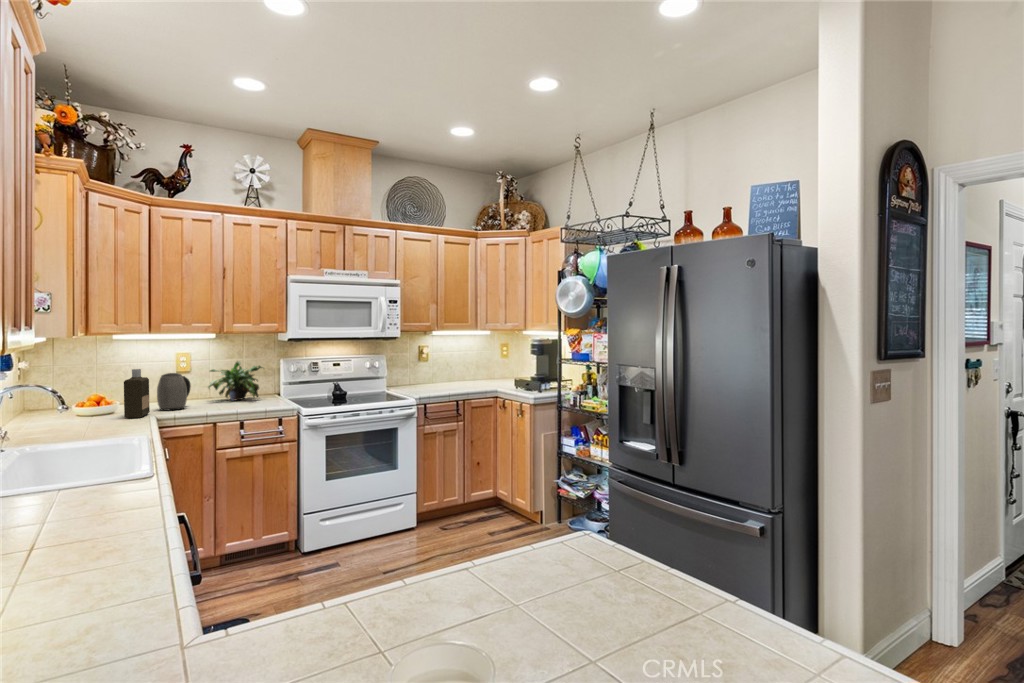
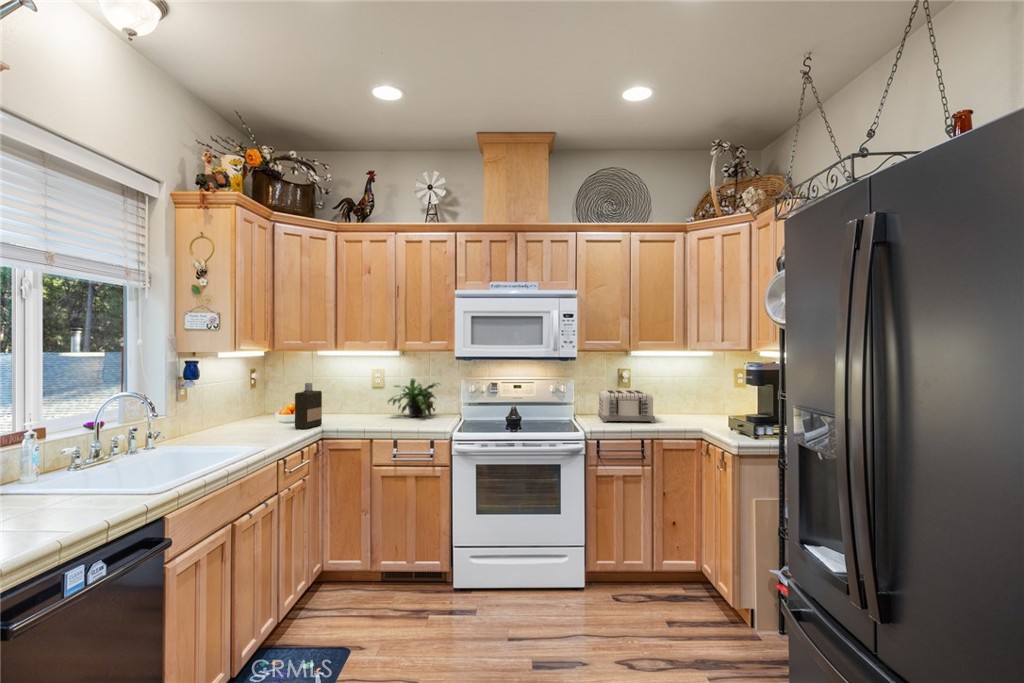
toaster: none [409,365,460,392] -> present [598,390,655,423]
kettle: present [157,373,191,411] -> none [335,388,368,423]

